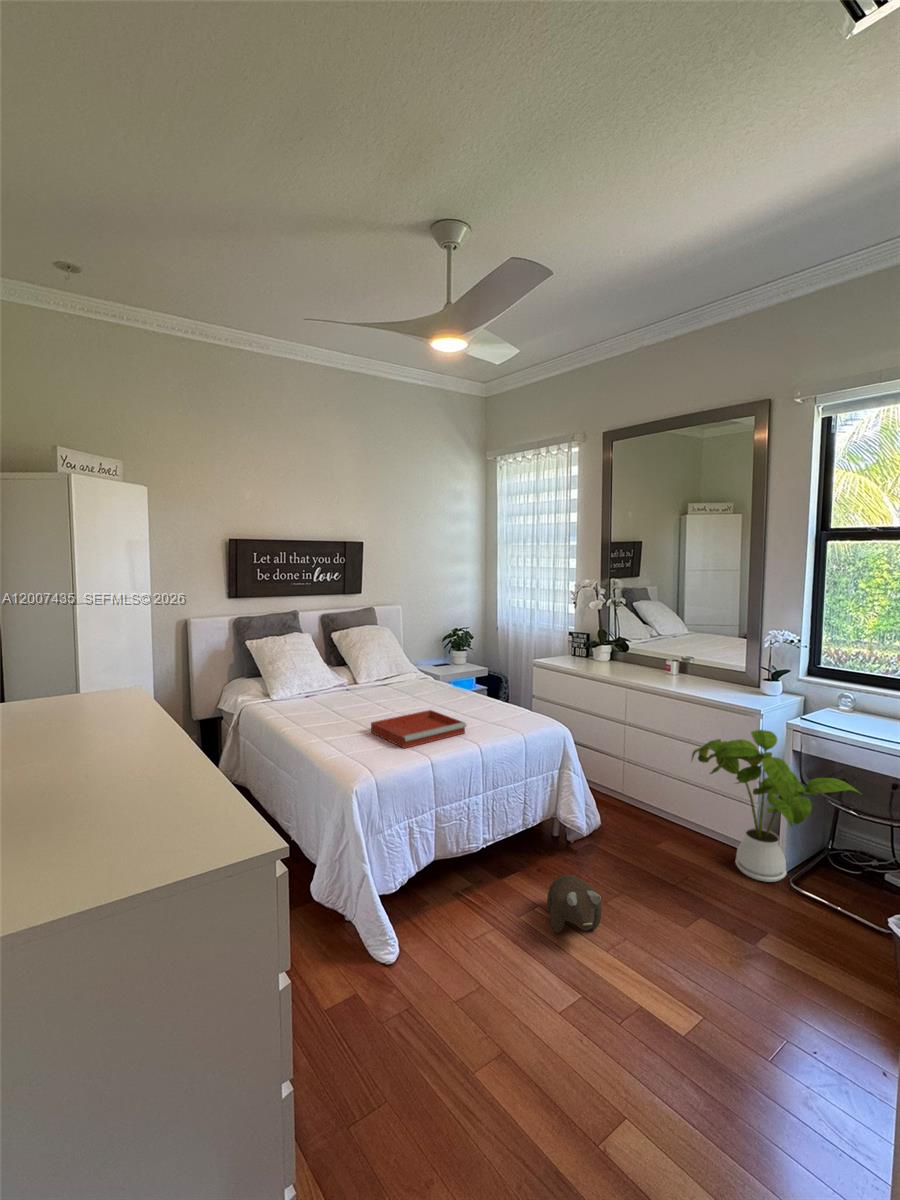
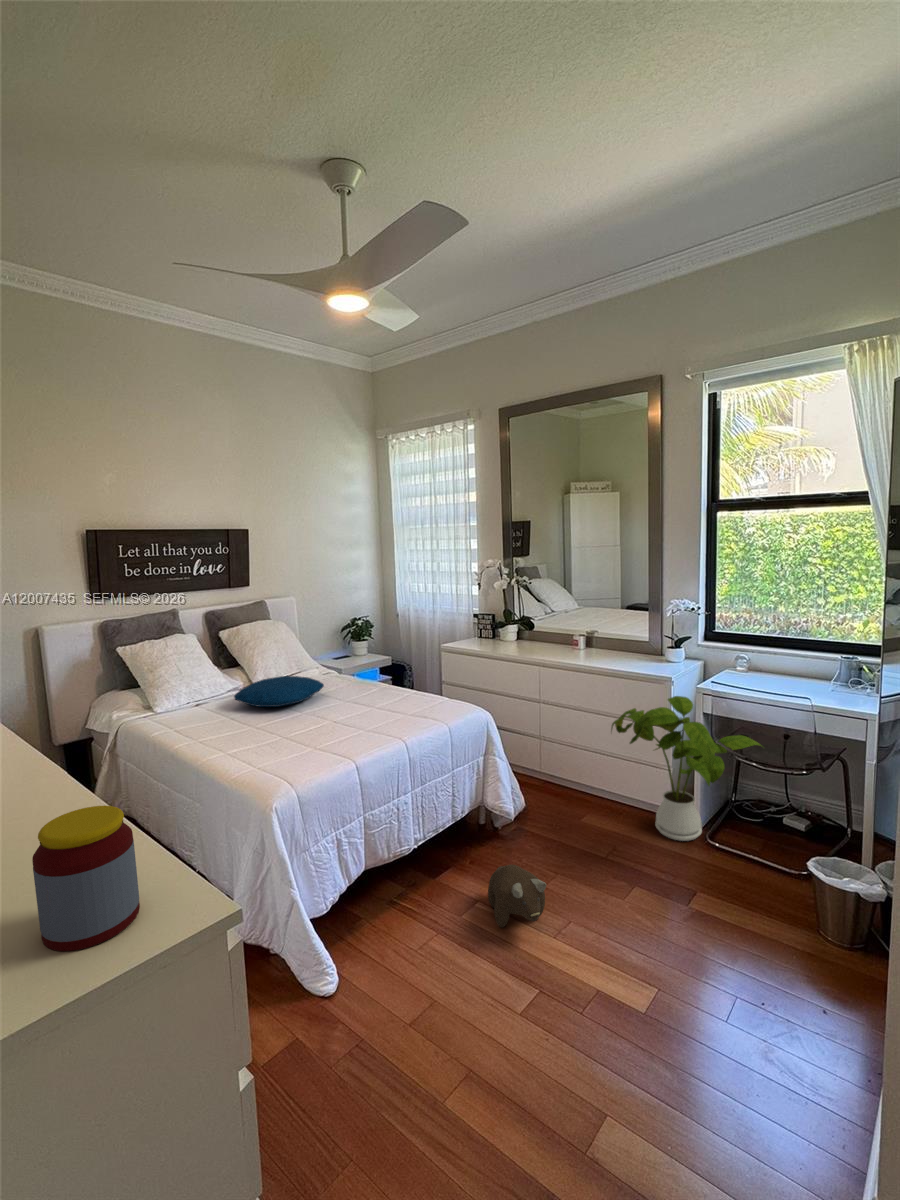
pillow: none [337,678,417,704] -> present [234,676,324,707]
tray: present [371,710,466,748] -> none [280,707,388,753]
jar: none [158,757,227,856] -> present [32,806,140,951]

